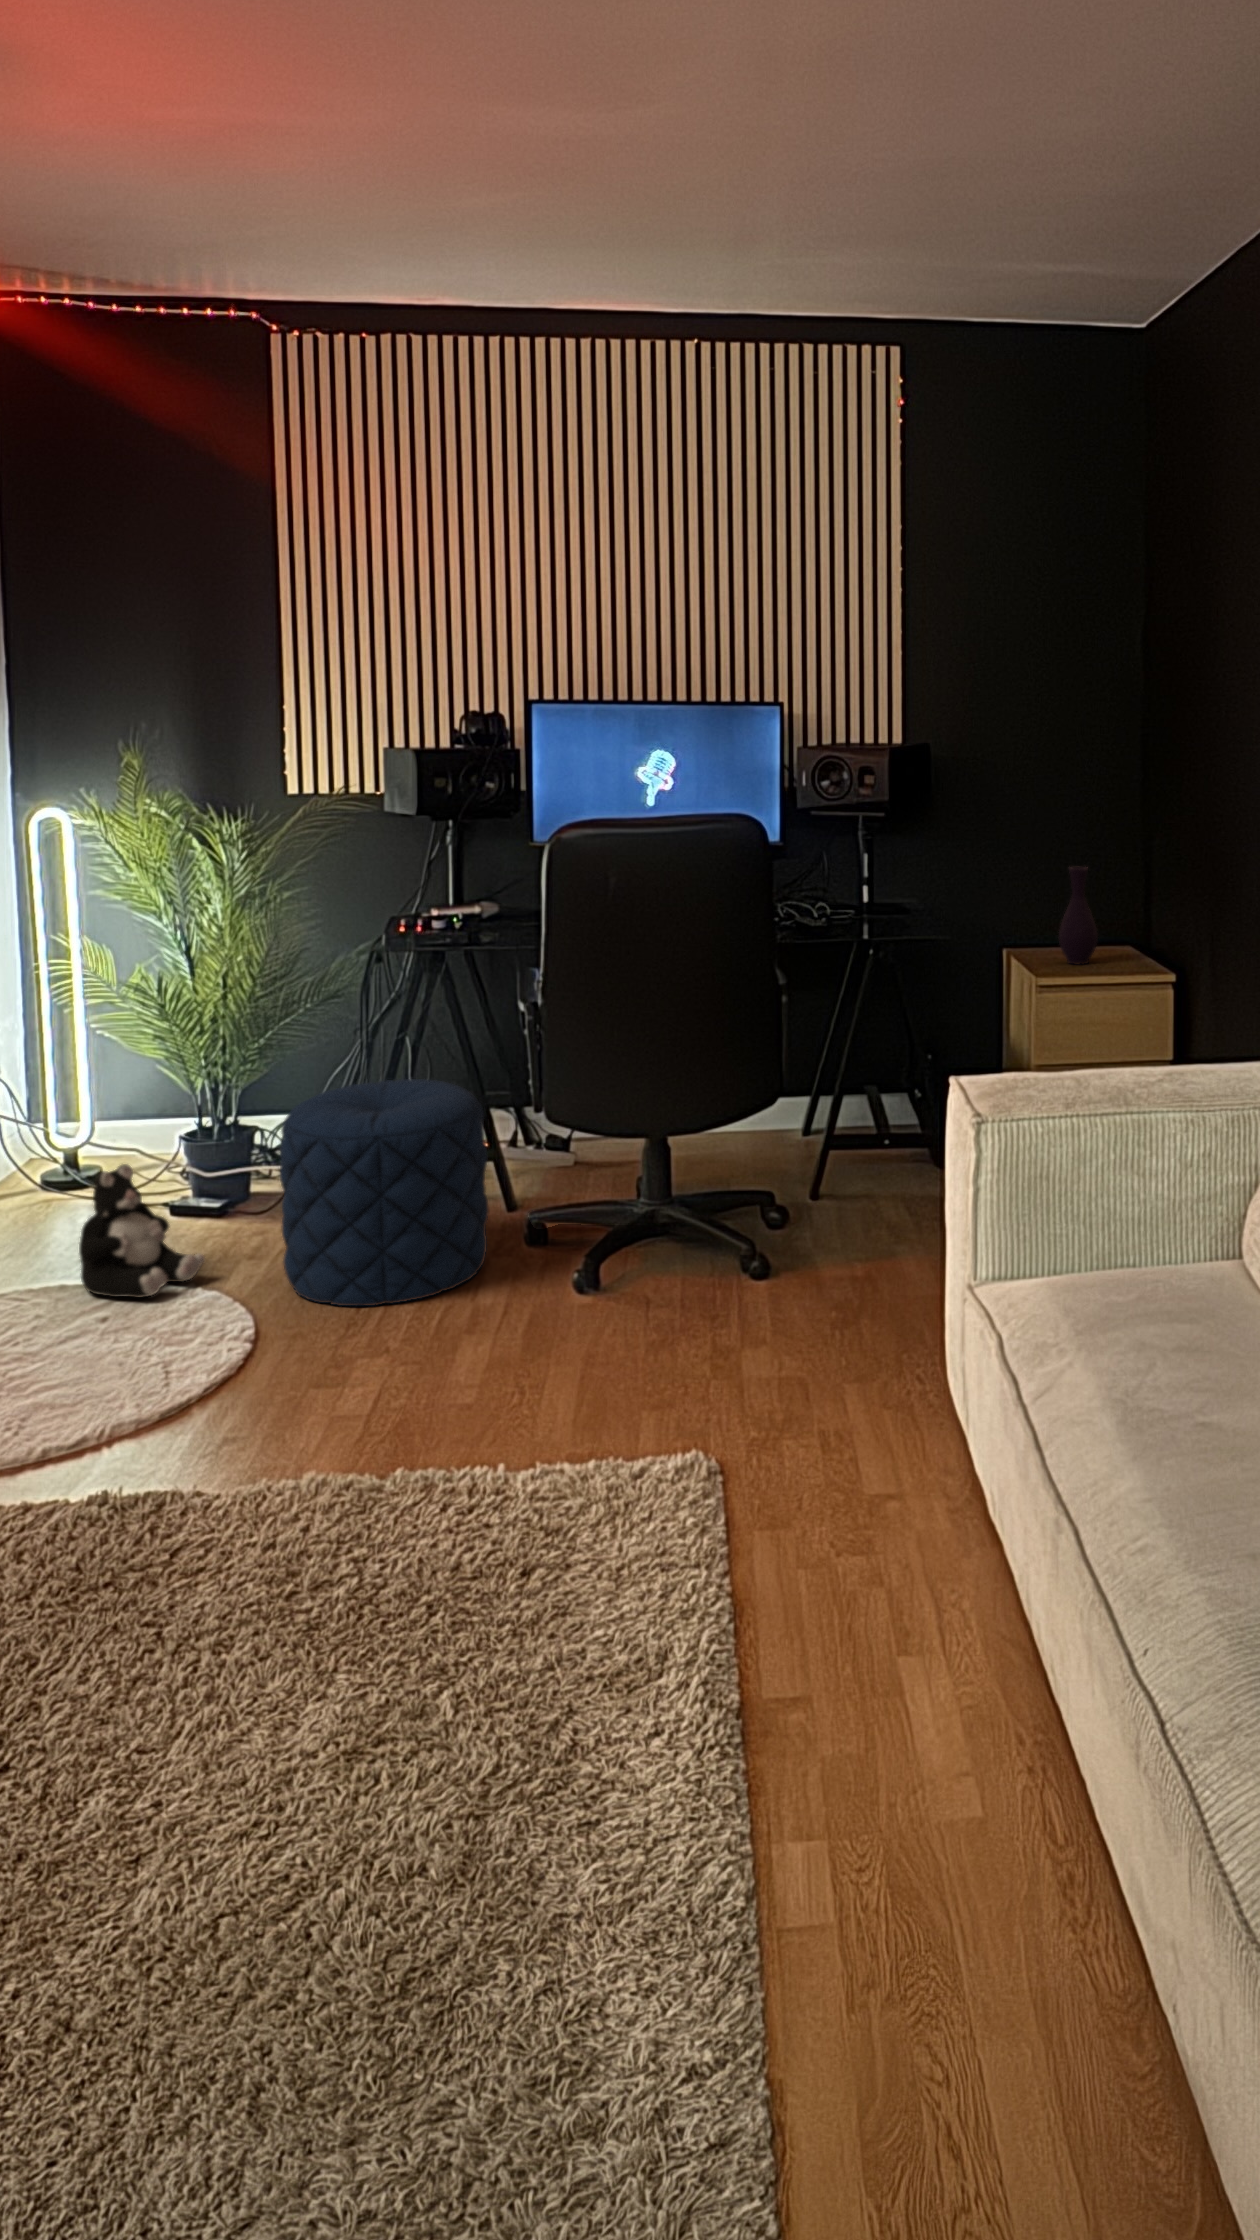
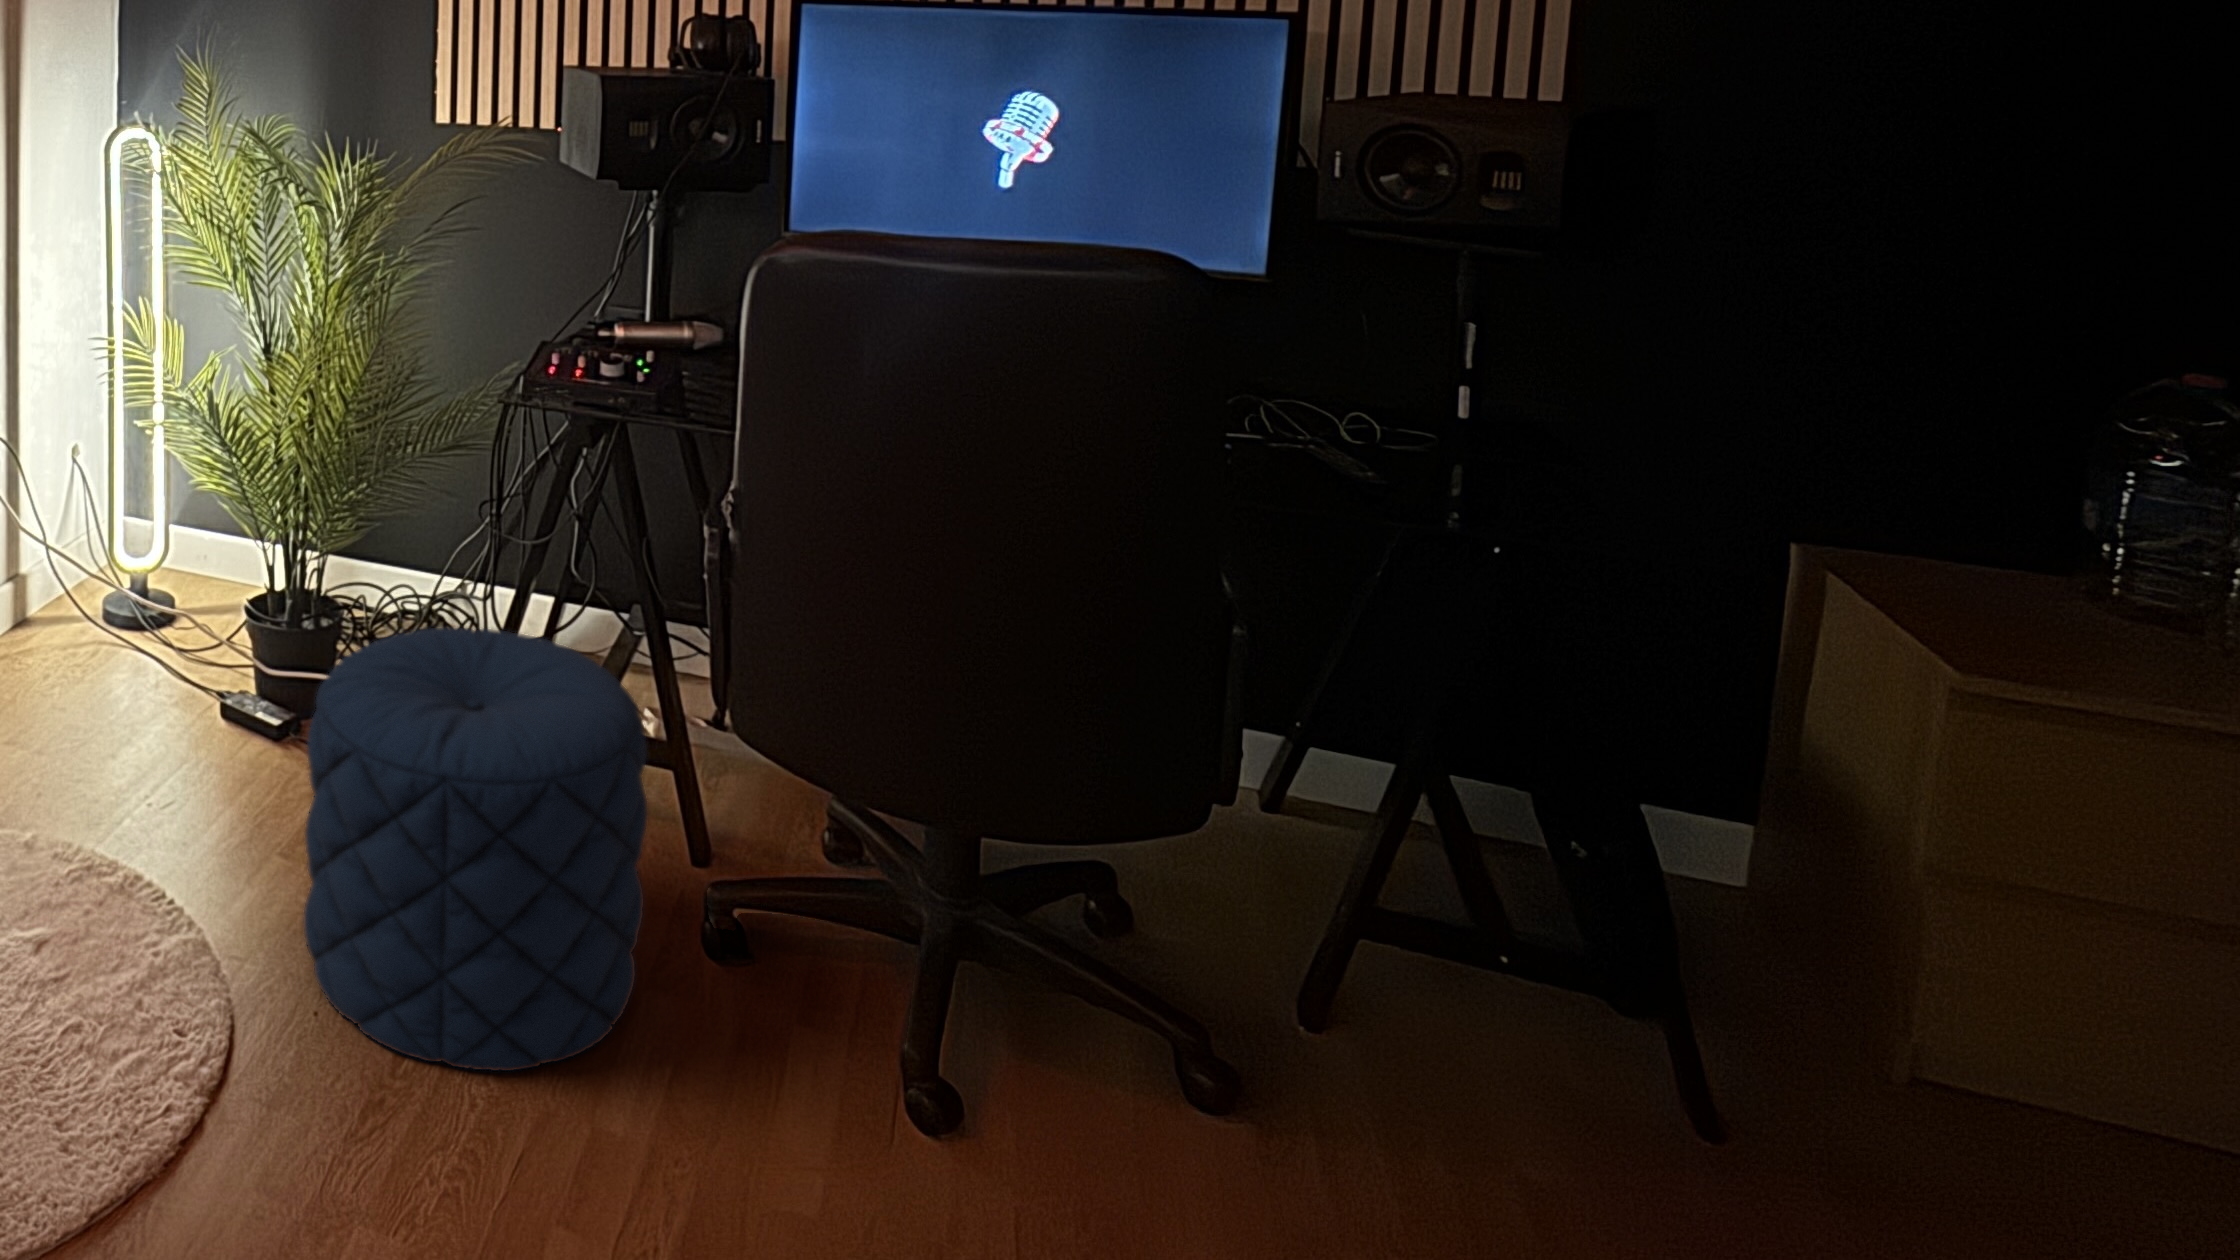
vase: present [1059,867,1098,964] -> none [1997,414,2134,647]
plush toy: present [79,1164,205,1298] -> none [41,679,209,906]

